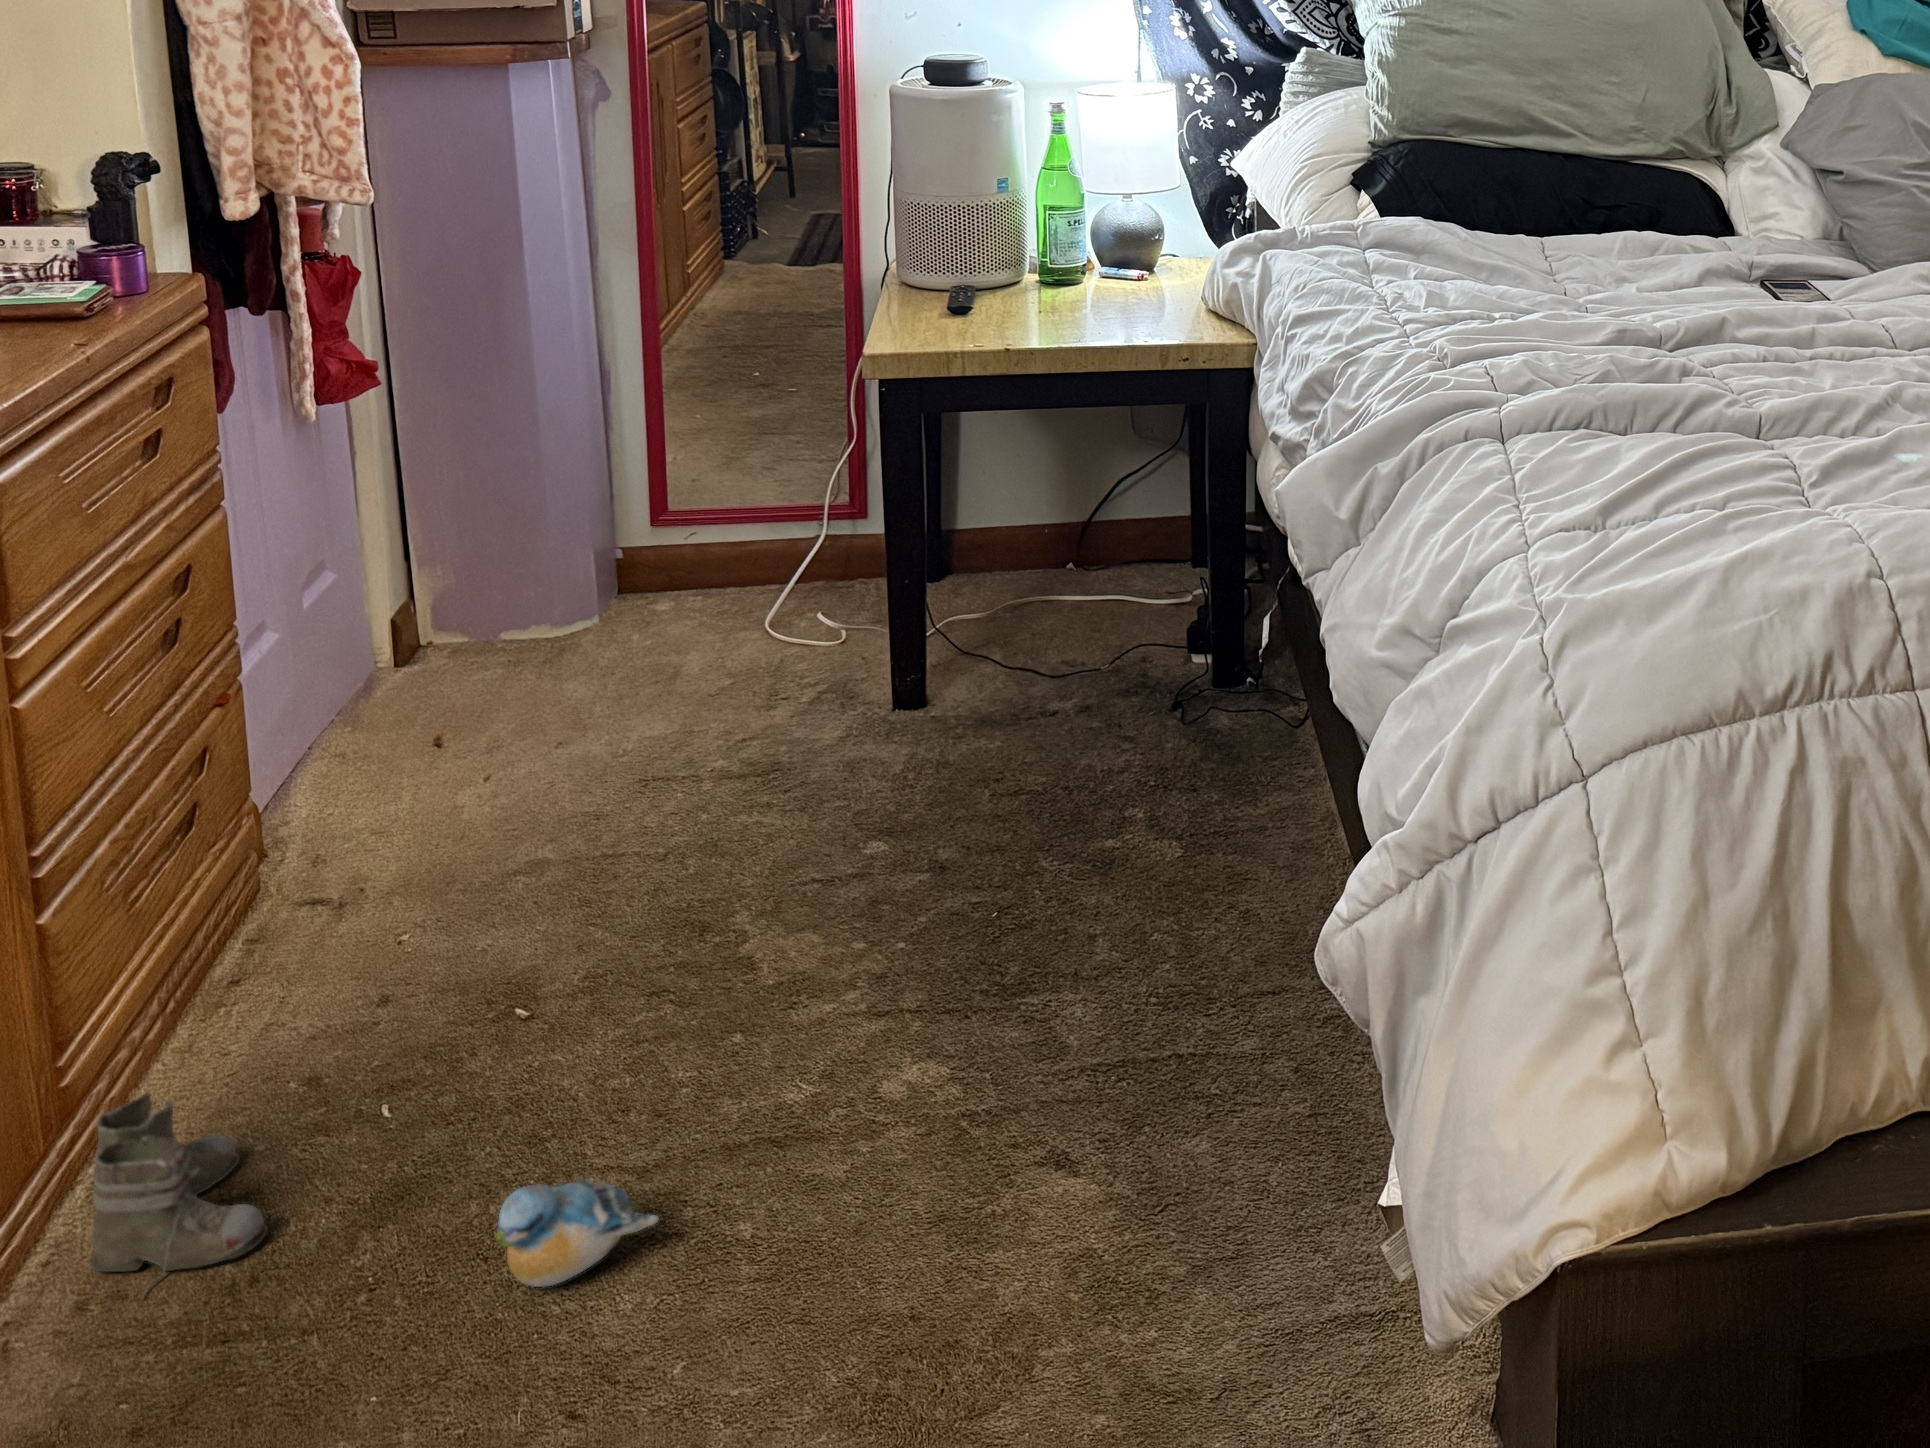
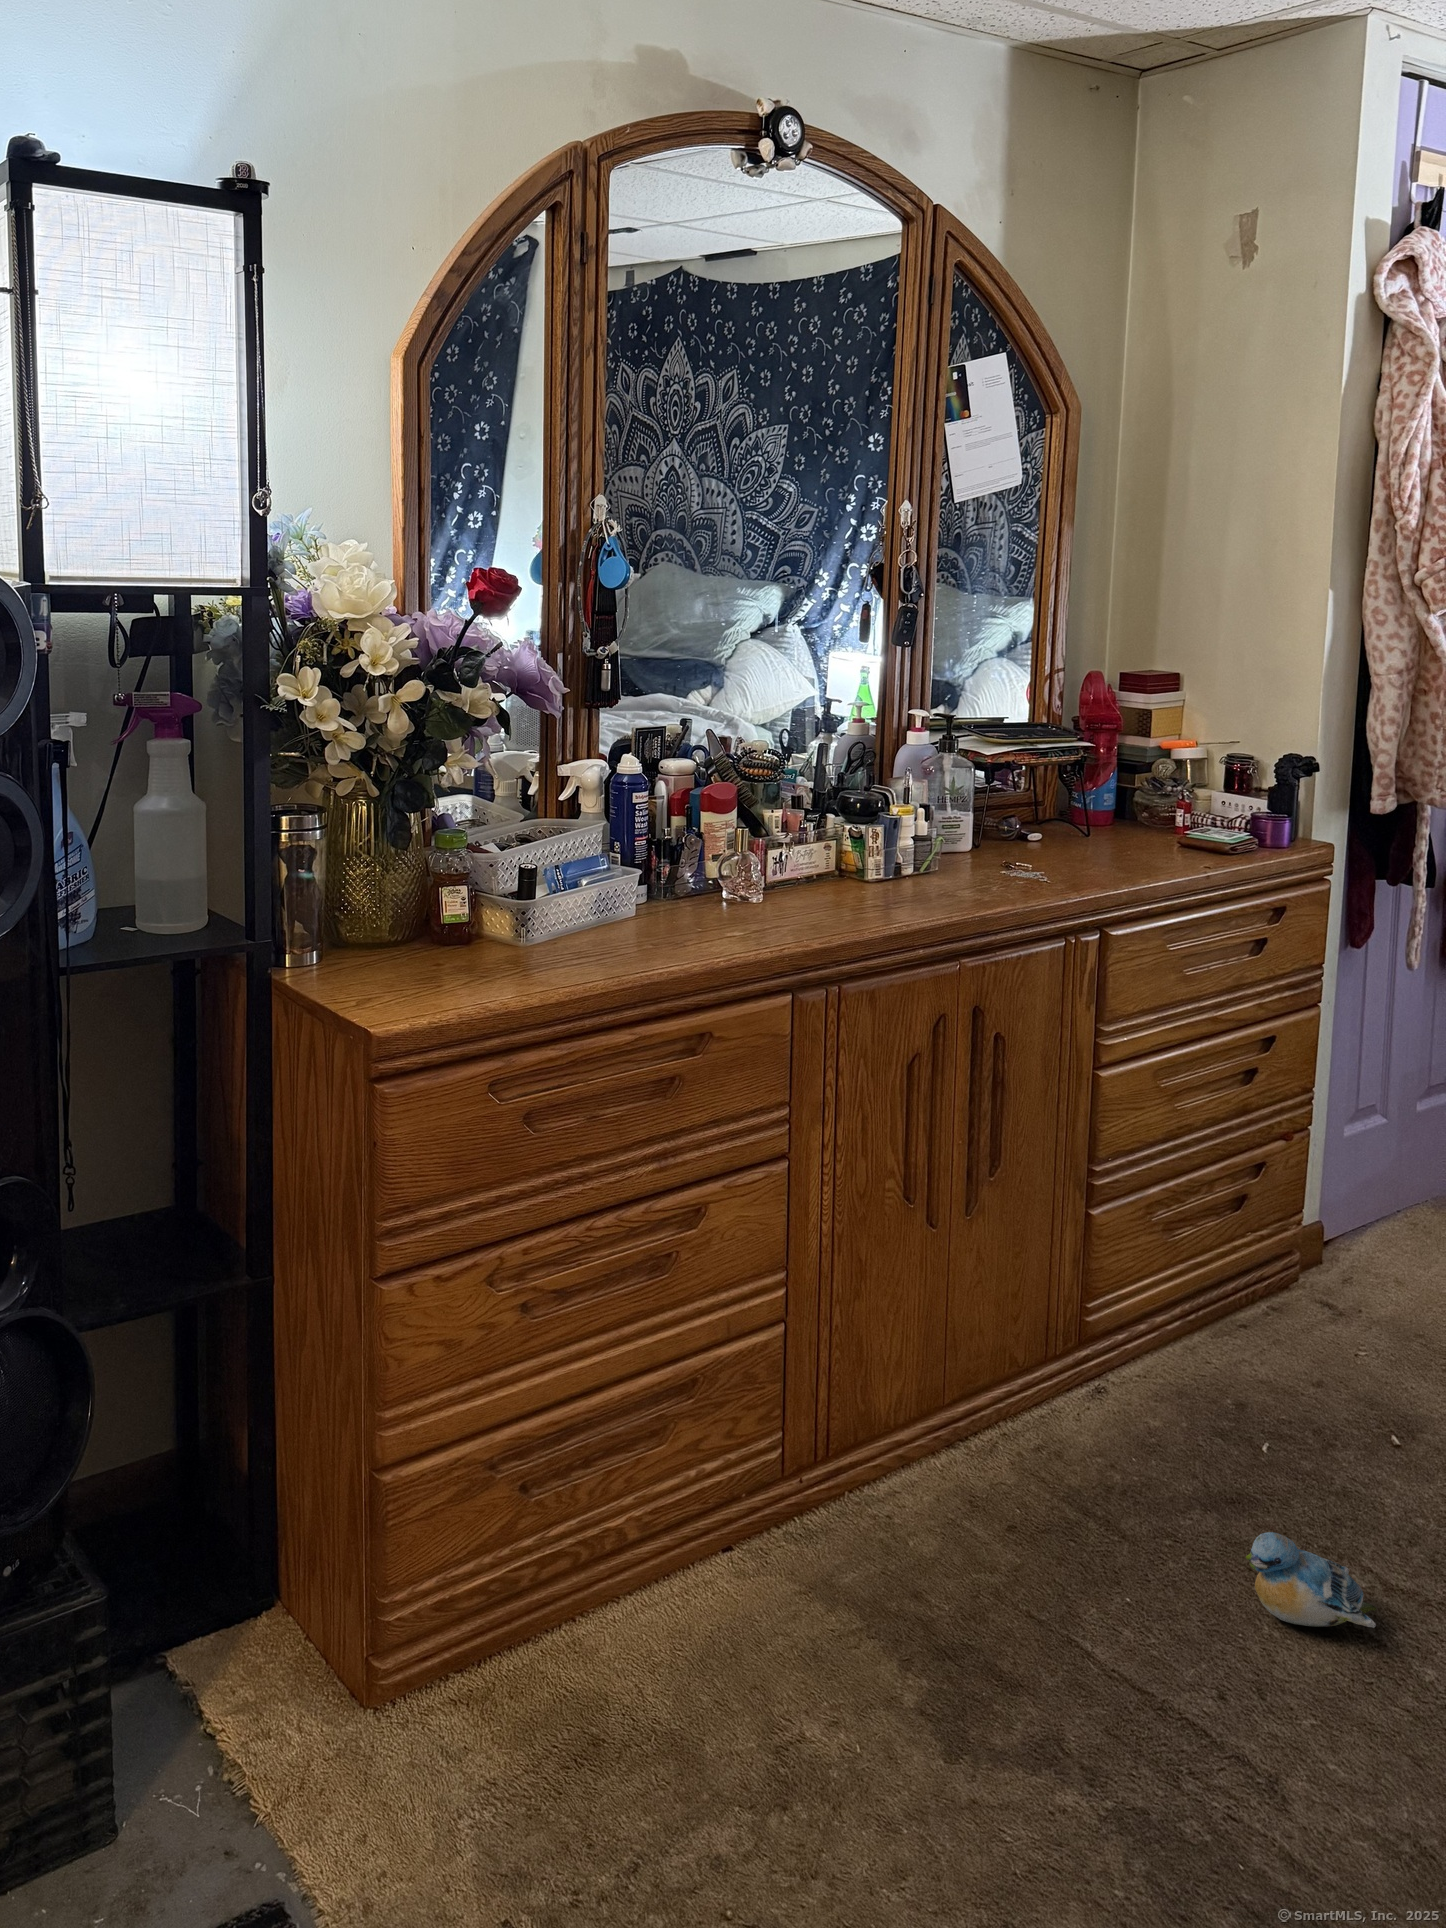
boots: present [91,1092,268,1272] -> none [1054,1348,1166,1479]

